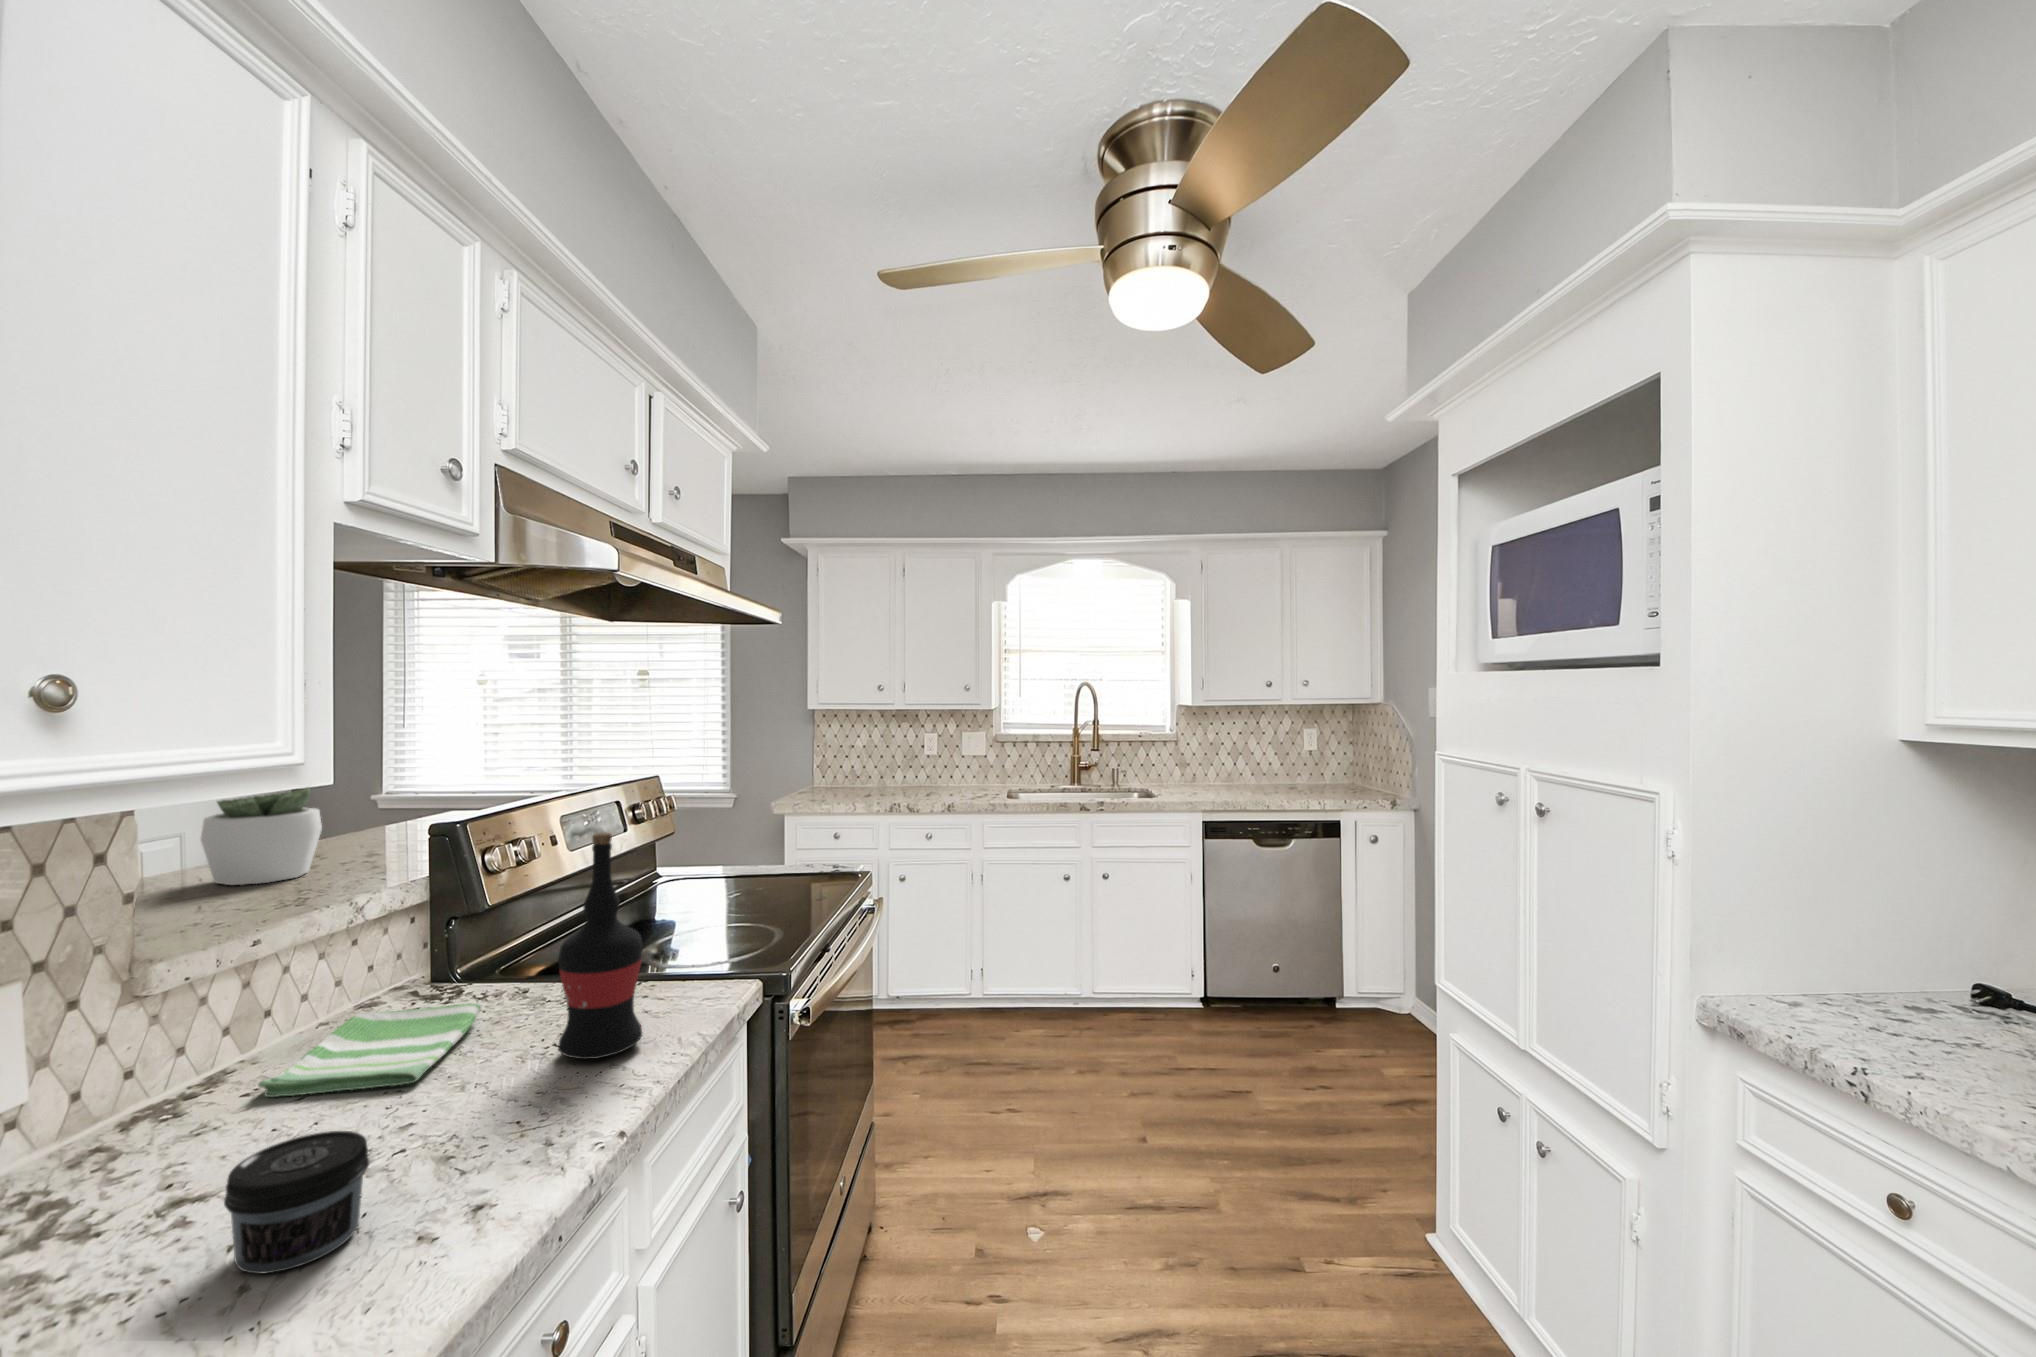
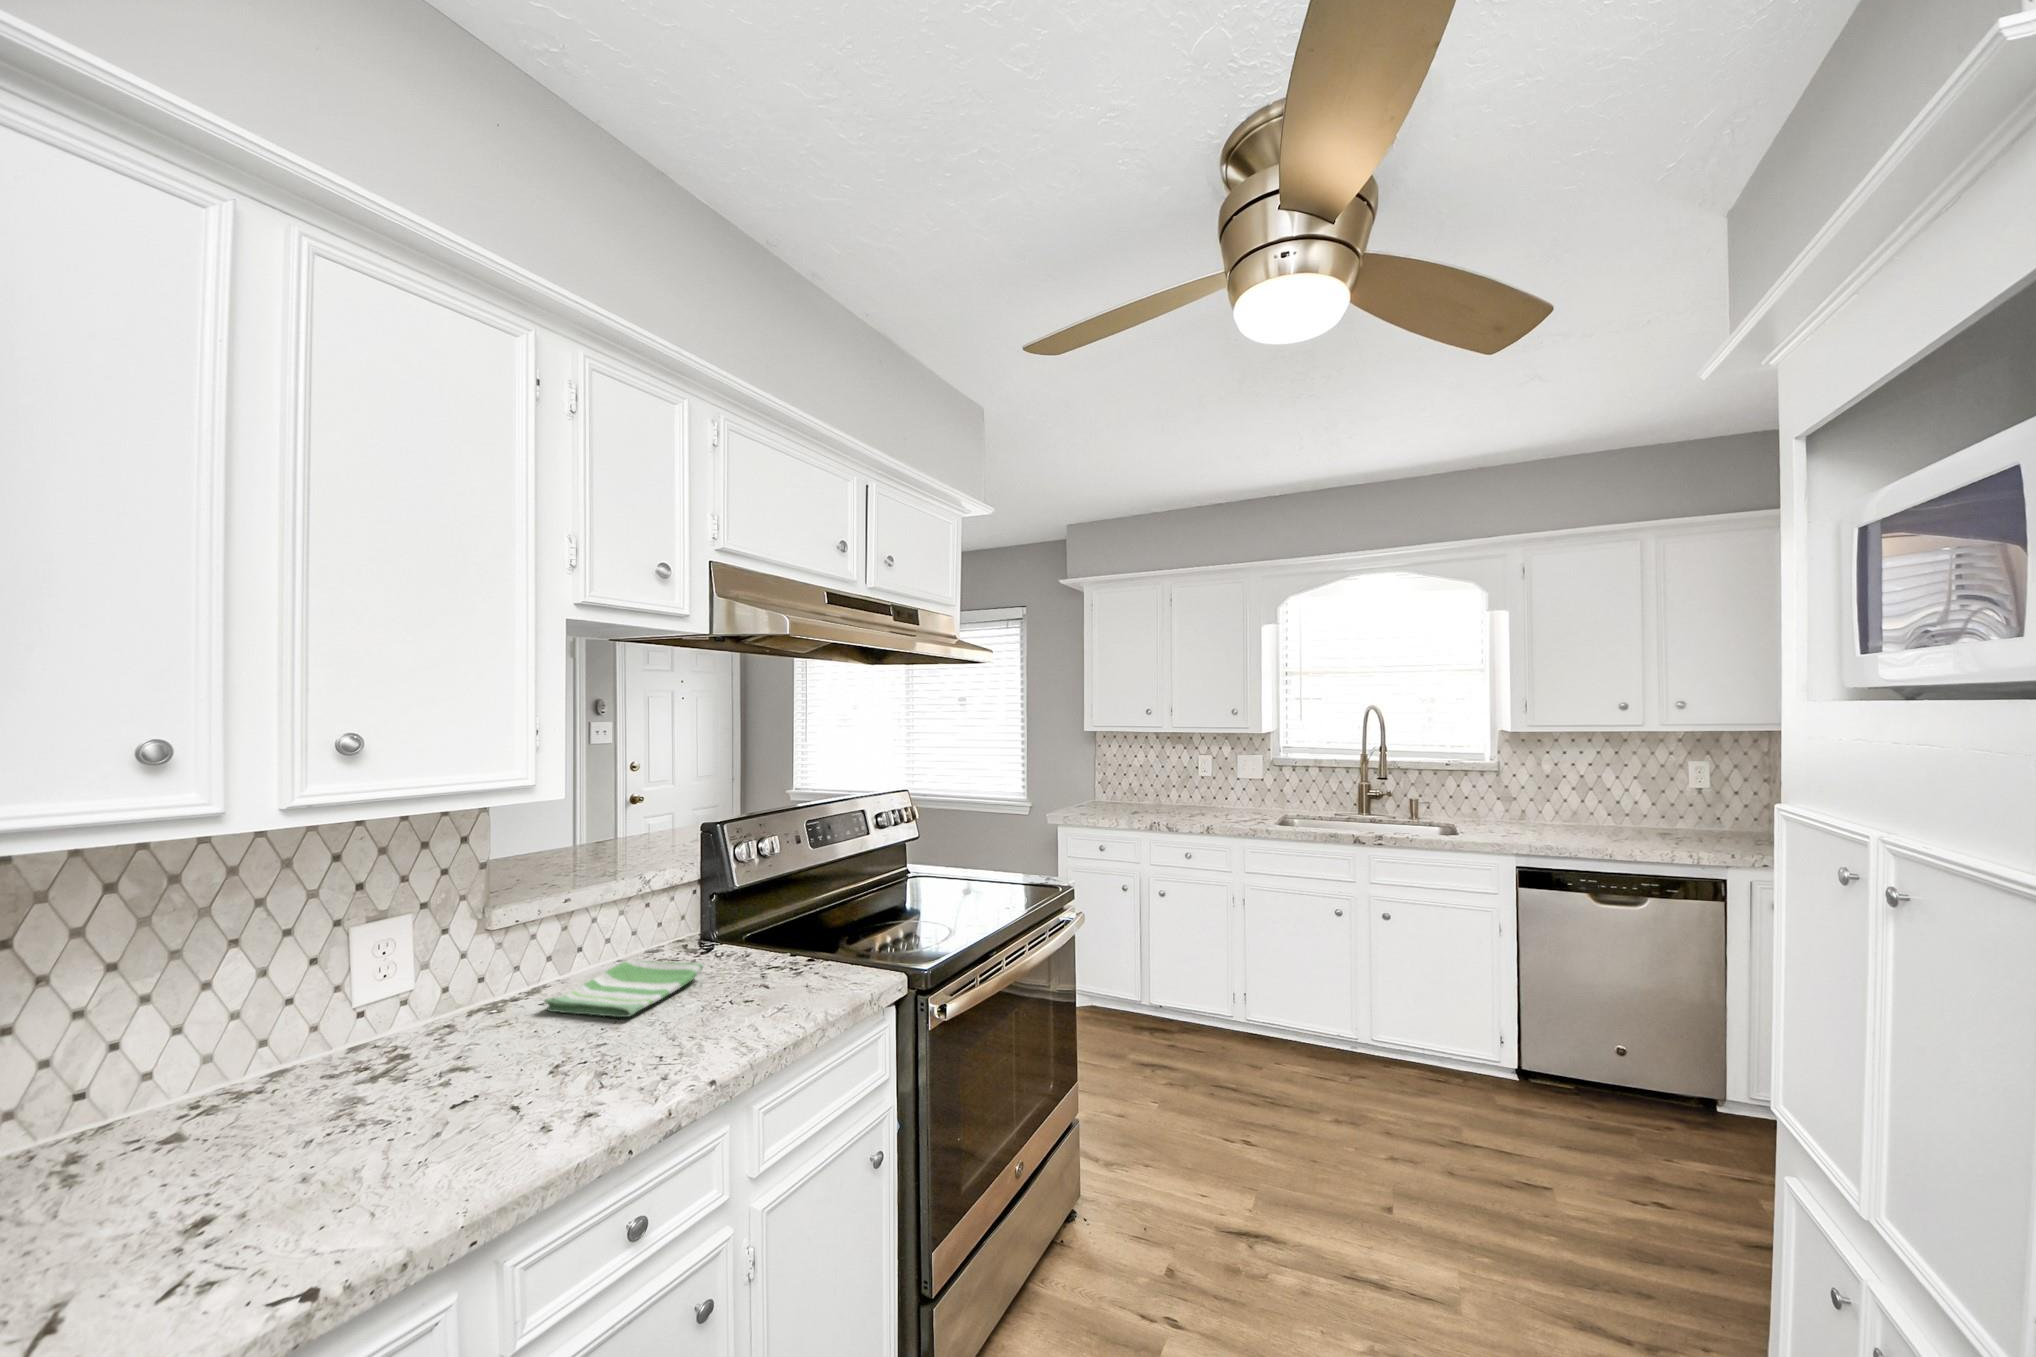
succulent plant: present [201,788,322,885] -> none [573,777,646,857]
wine bottle: present [558,833,643,1059] -> none [725,840,792,1021]
jar: present [224,1131,369,1274] -> none [444,1041,535,1131]

